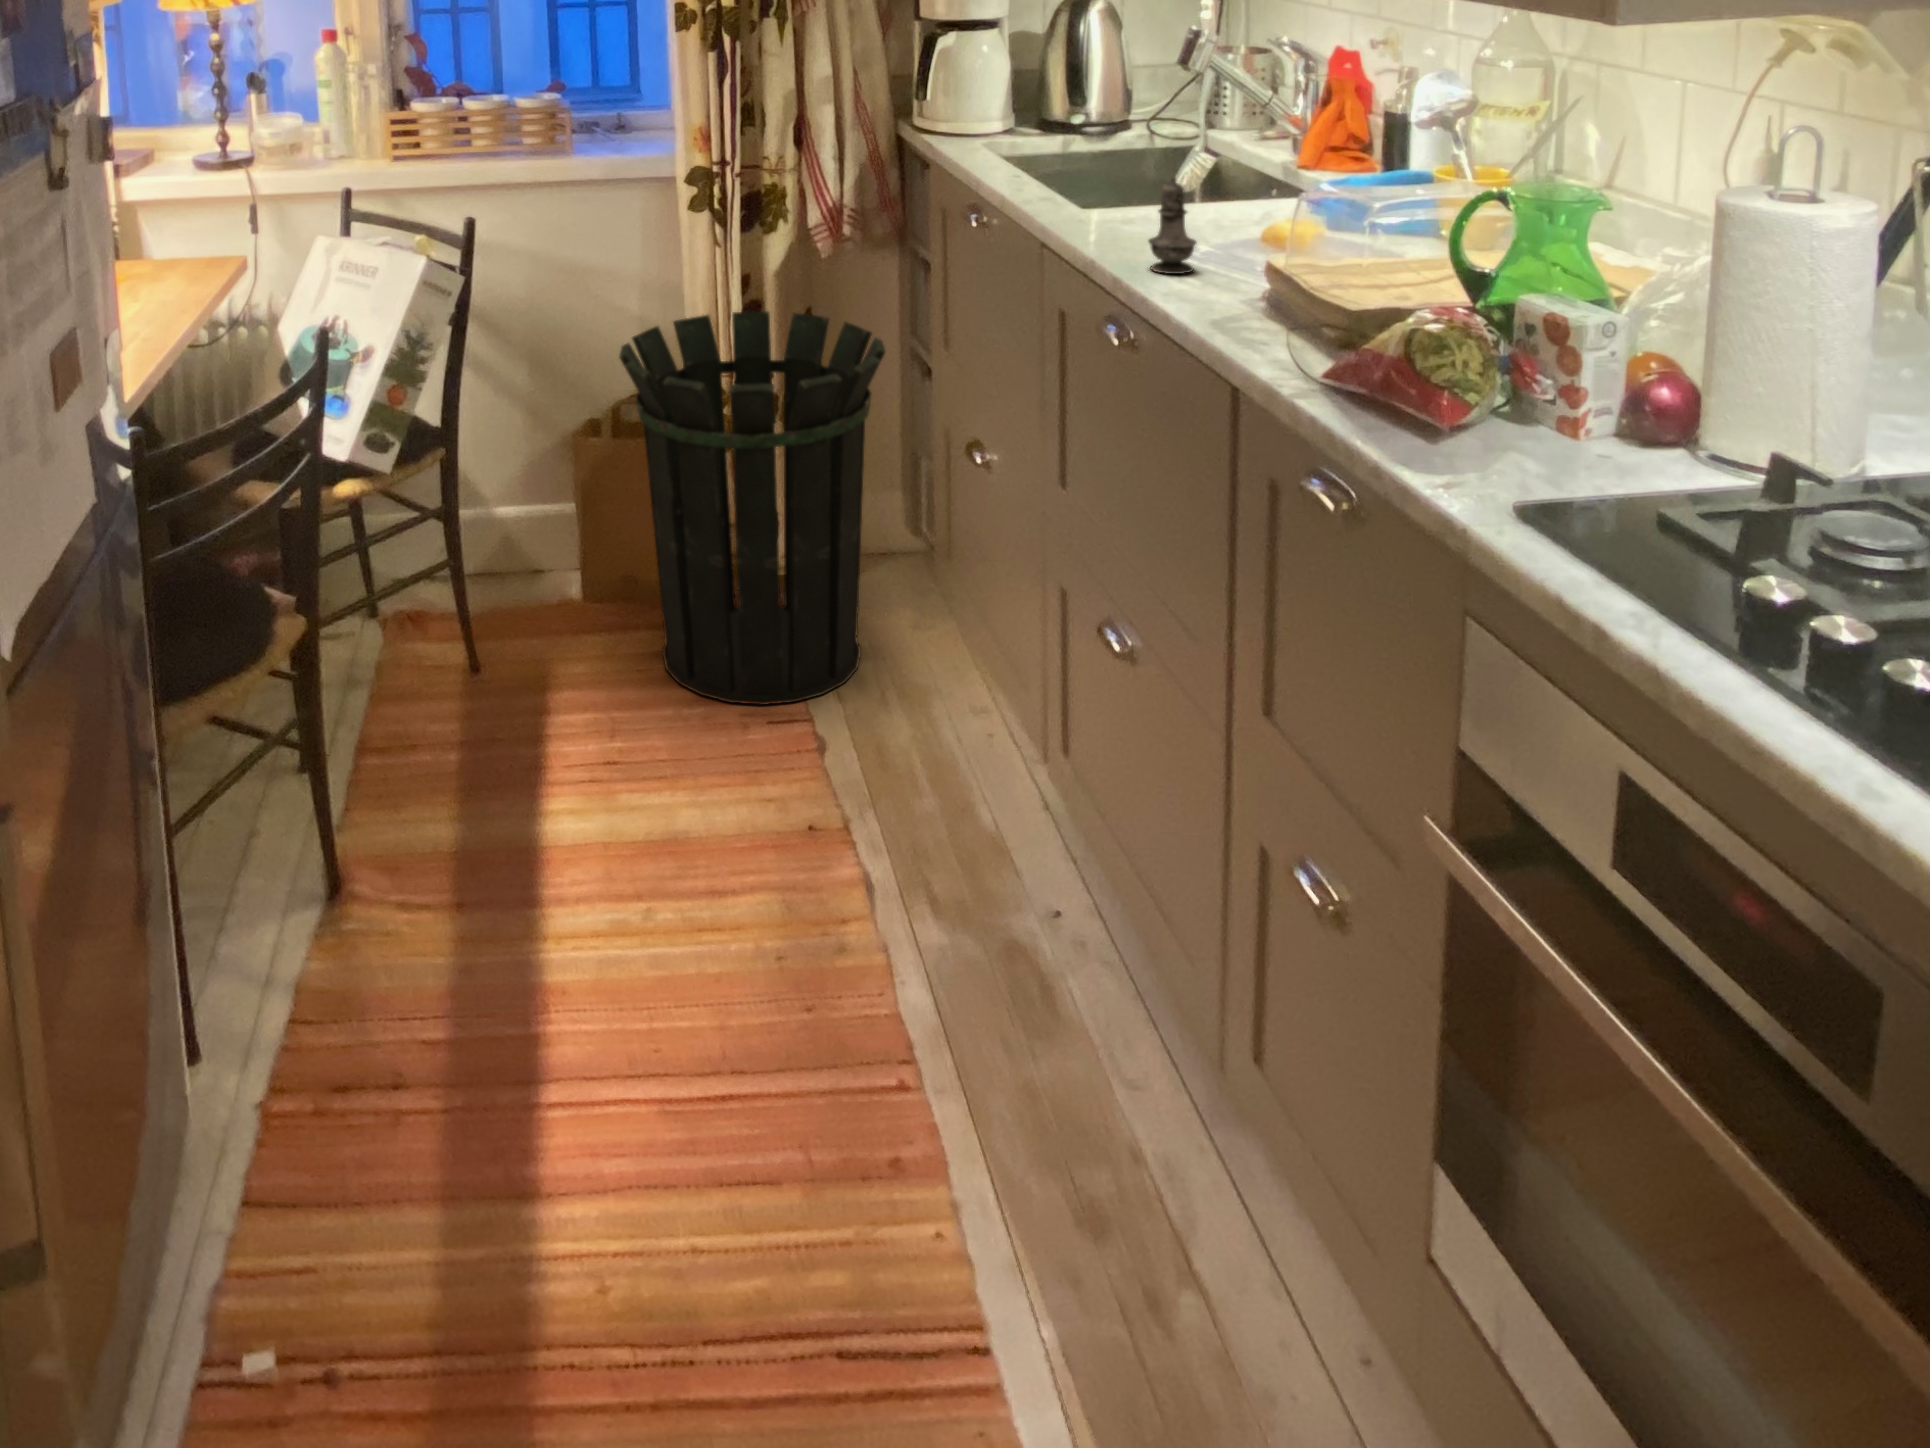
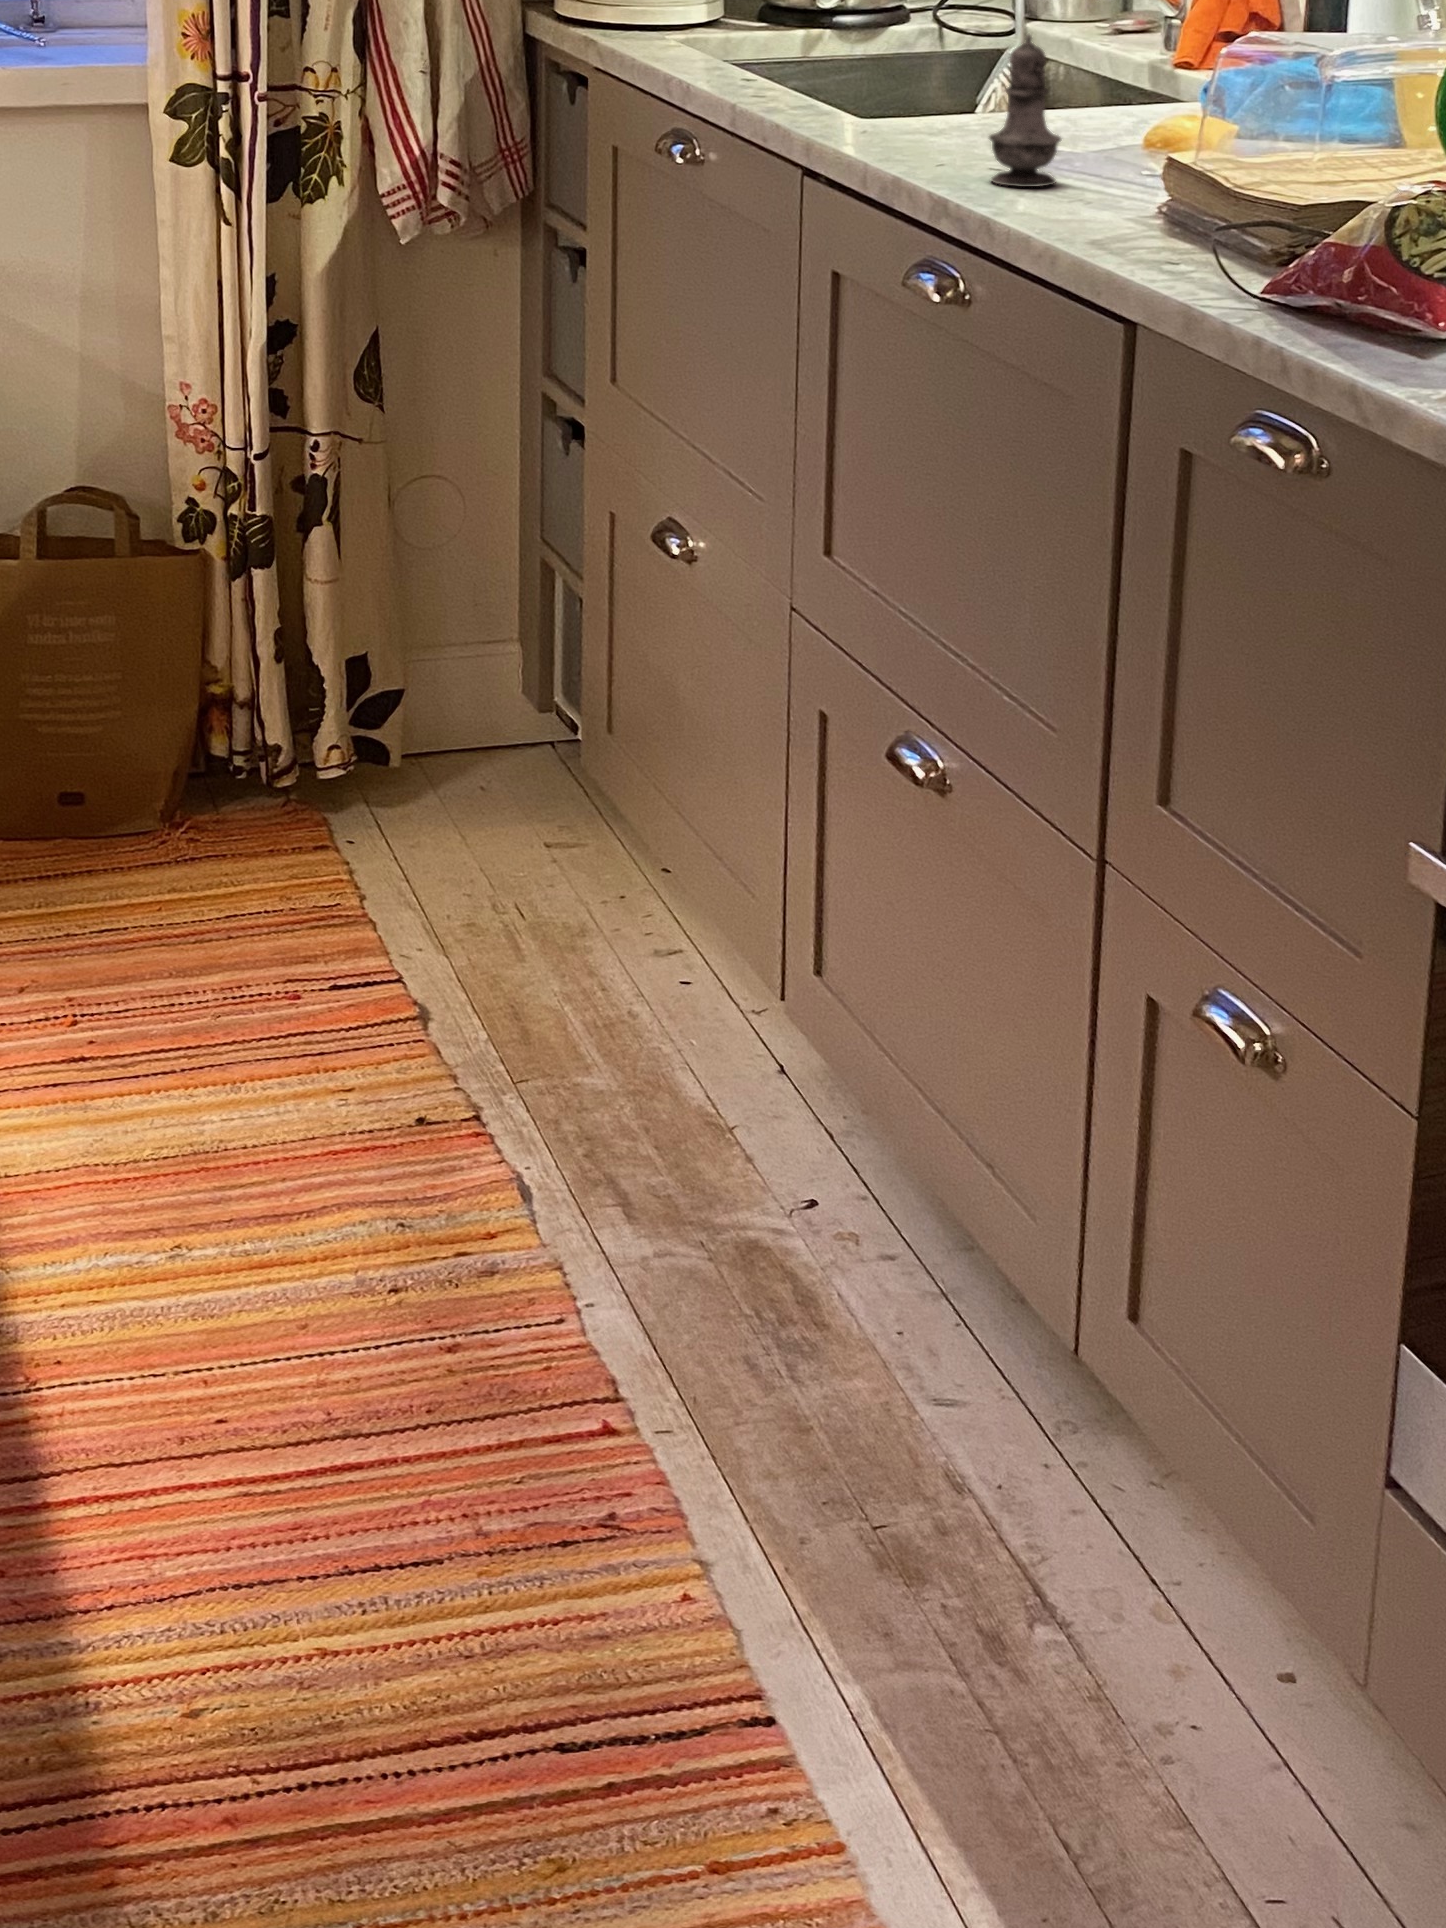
waste bin: present [619,311,886,705] -> none [68,329,521,966]

